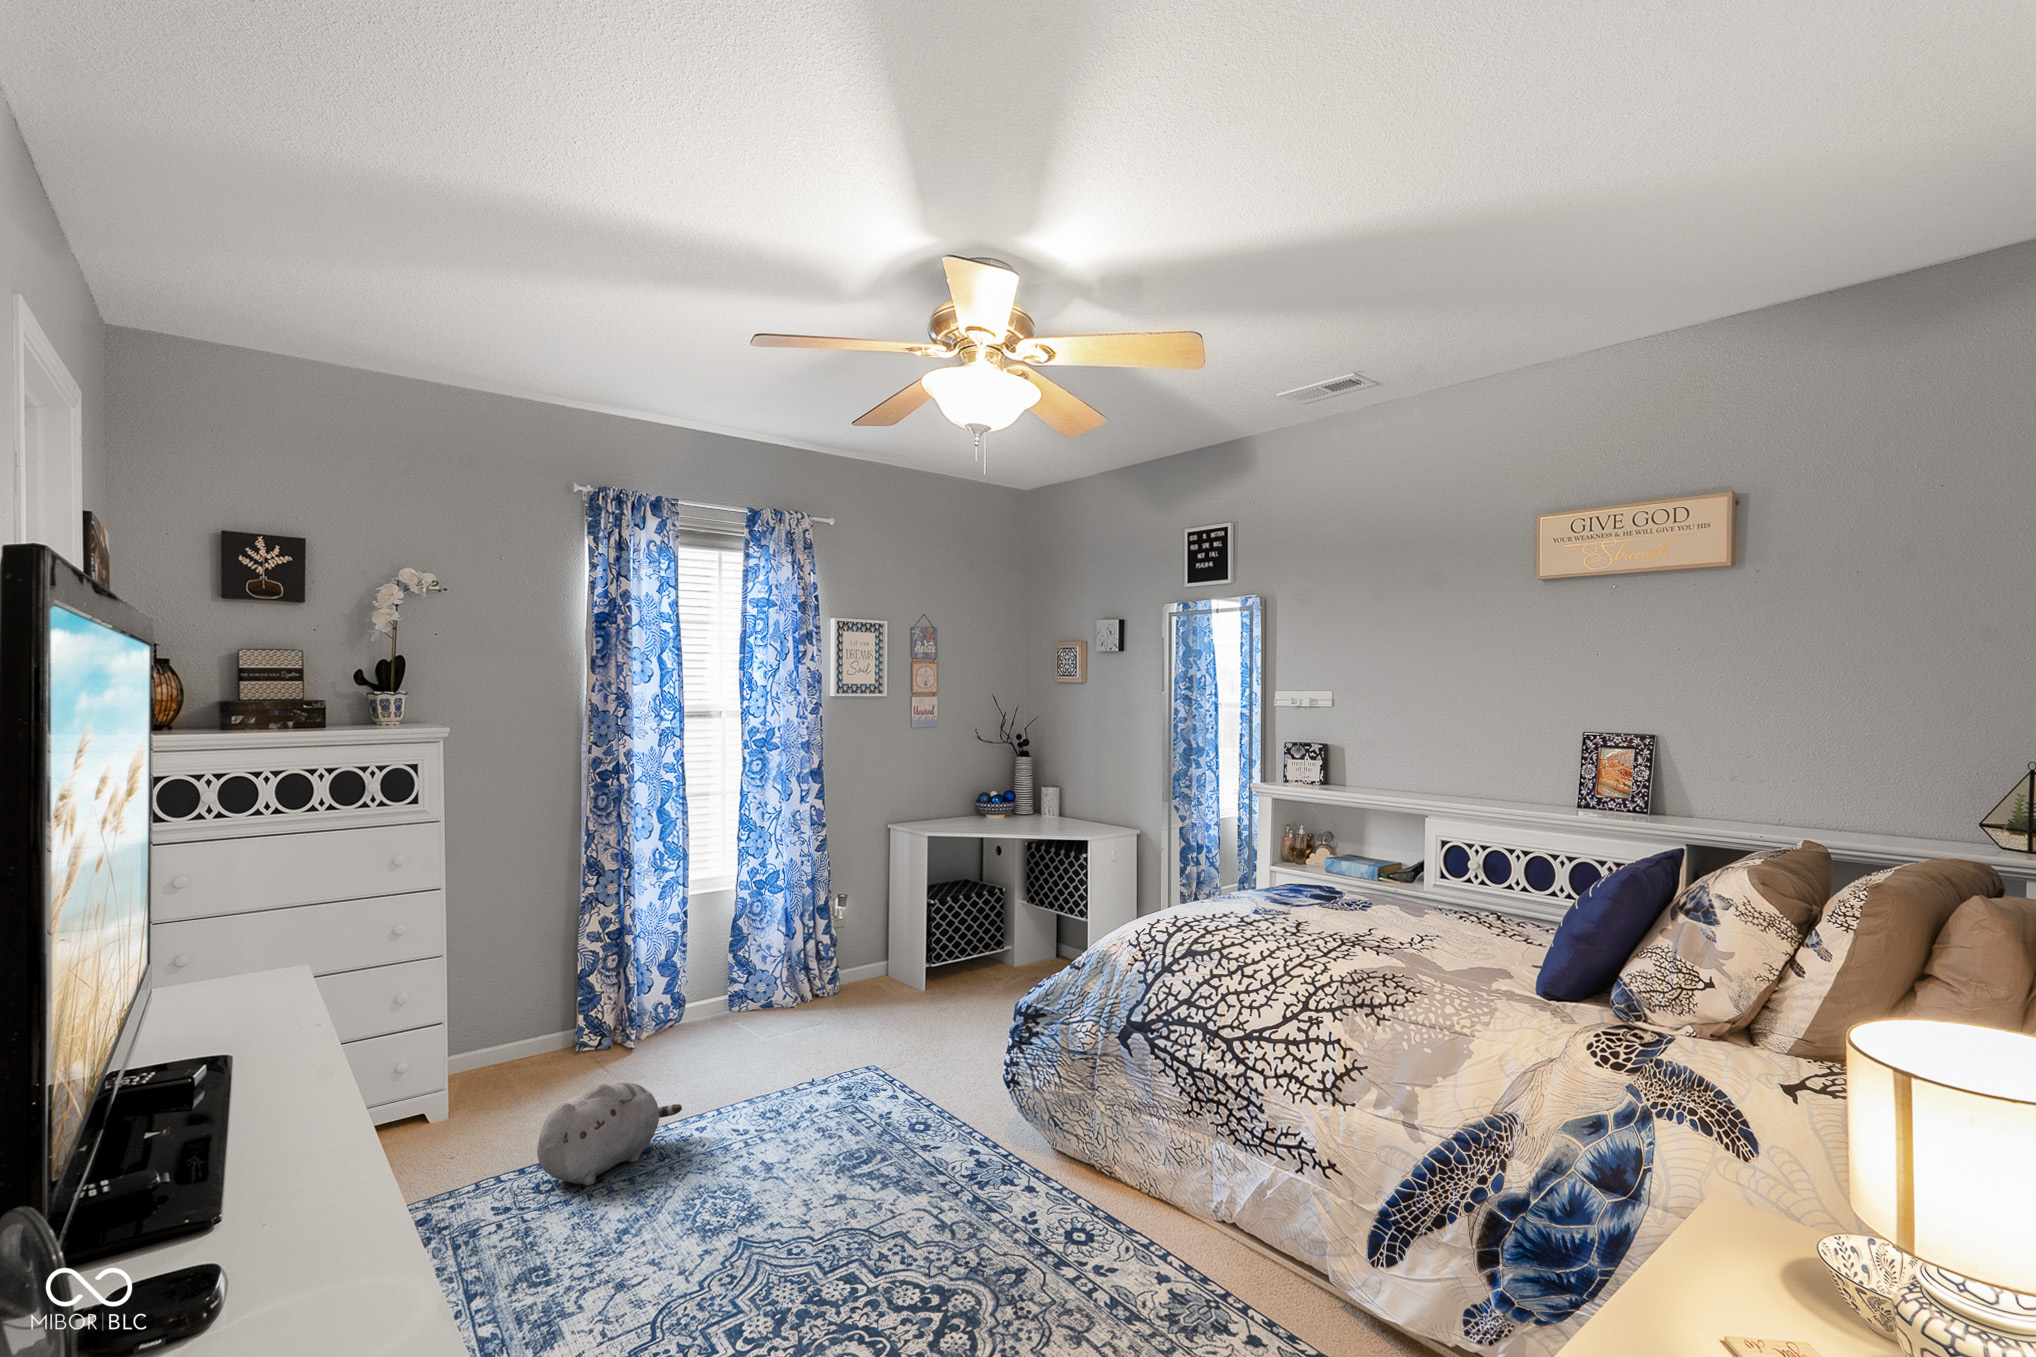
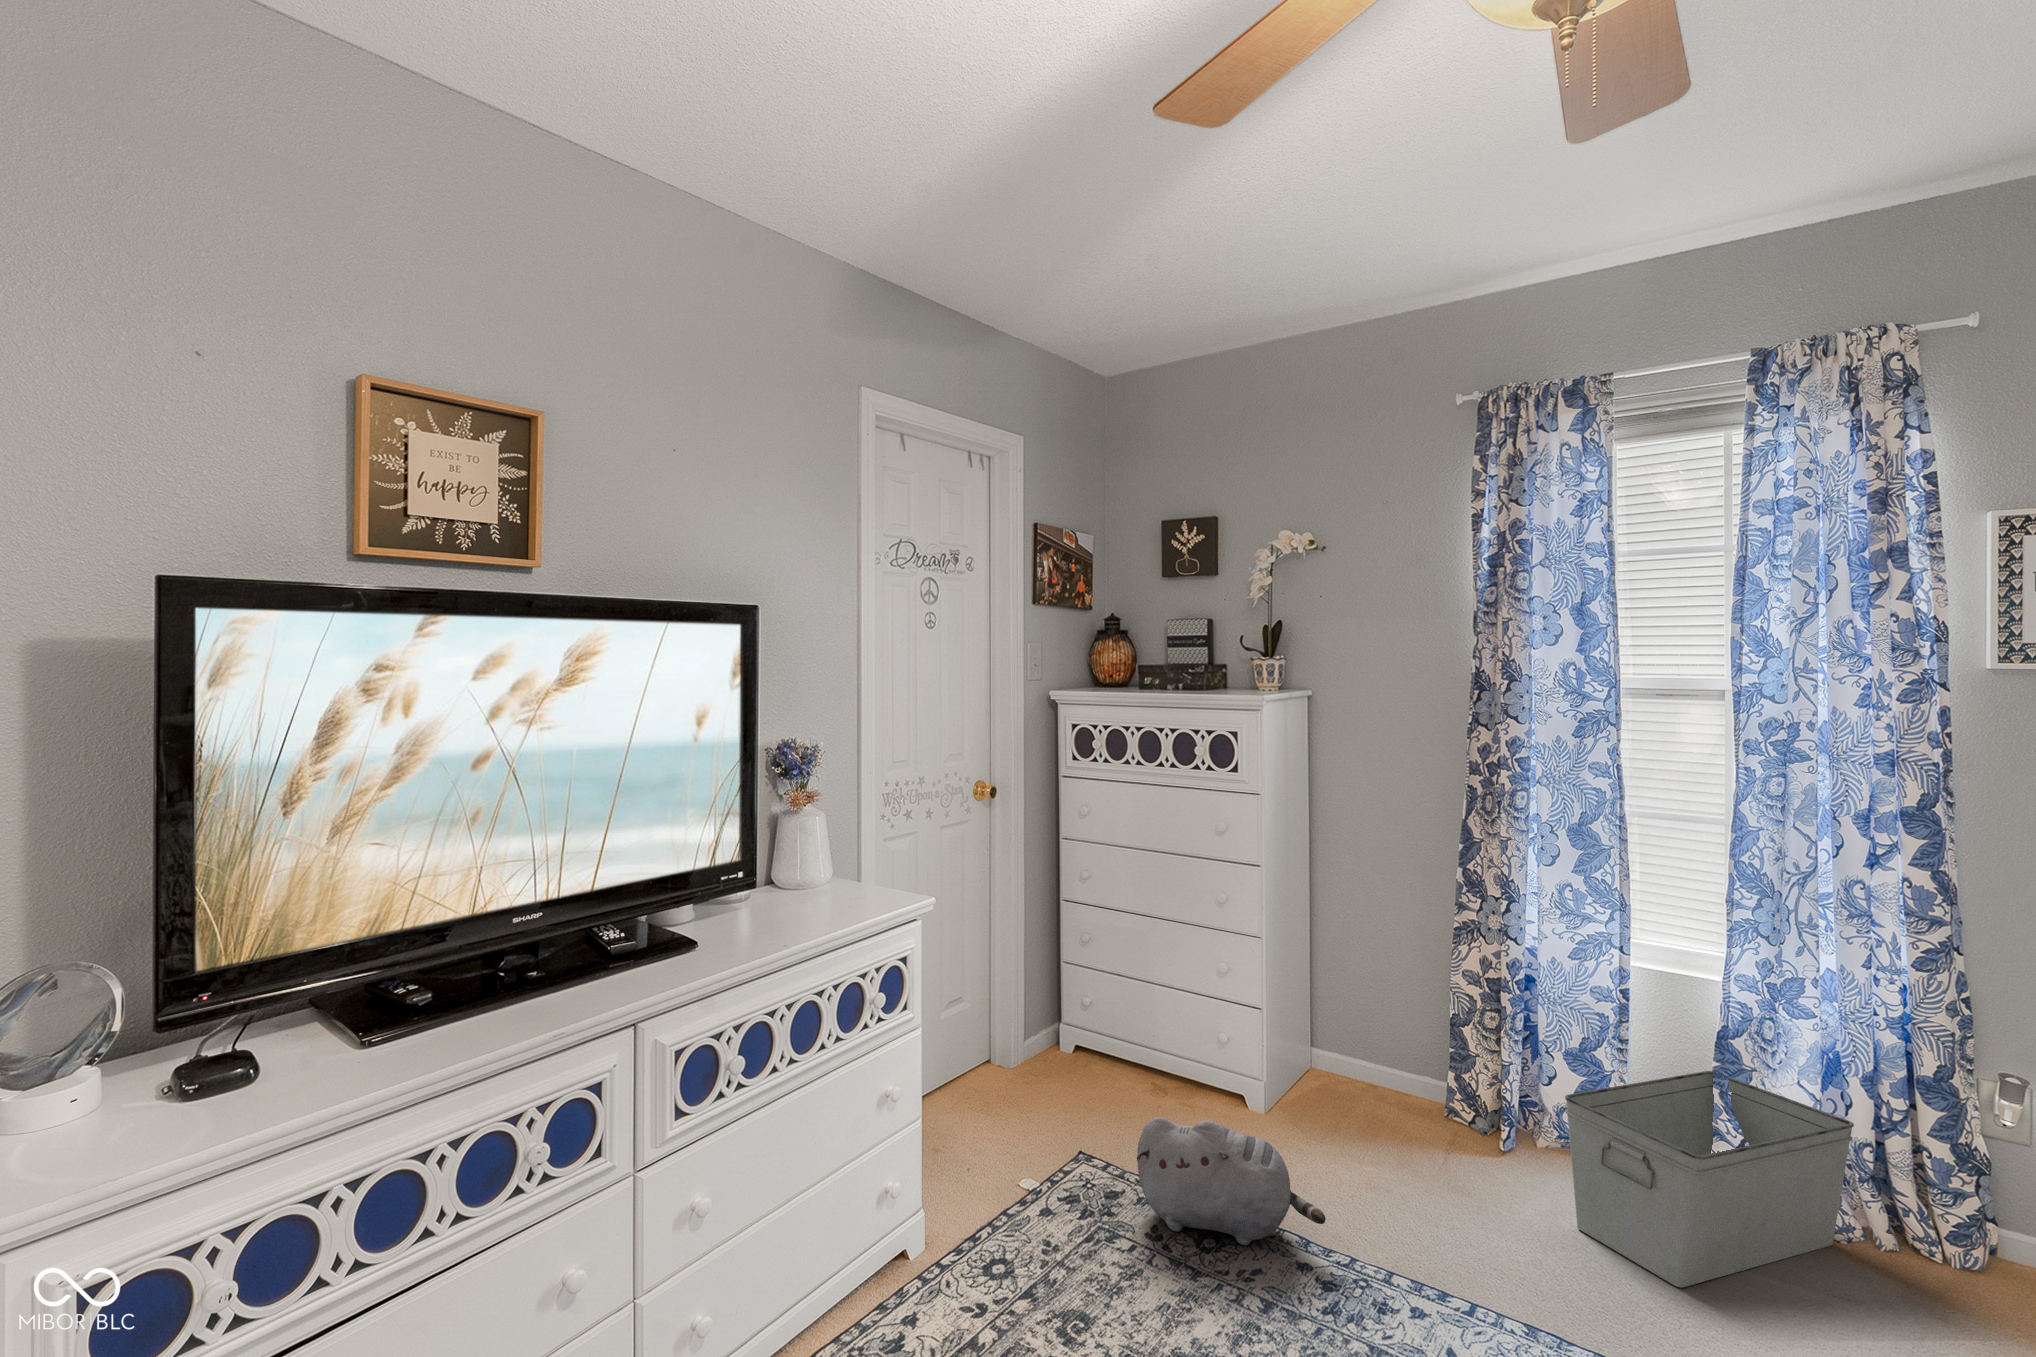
storage bin: none [716,940,806,1057] -> present [1565,1071,1854,1288]

